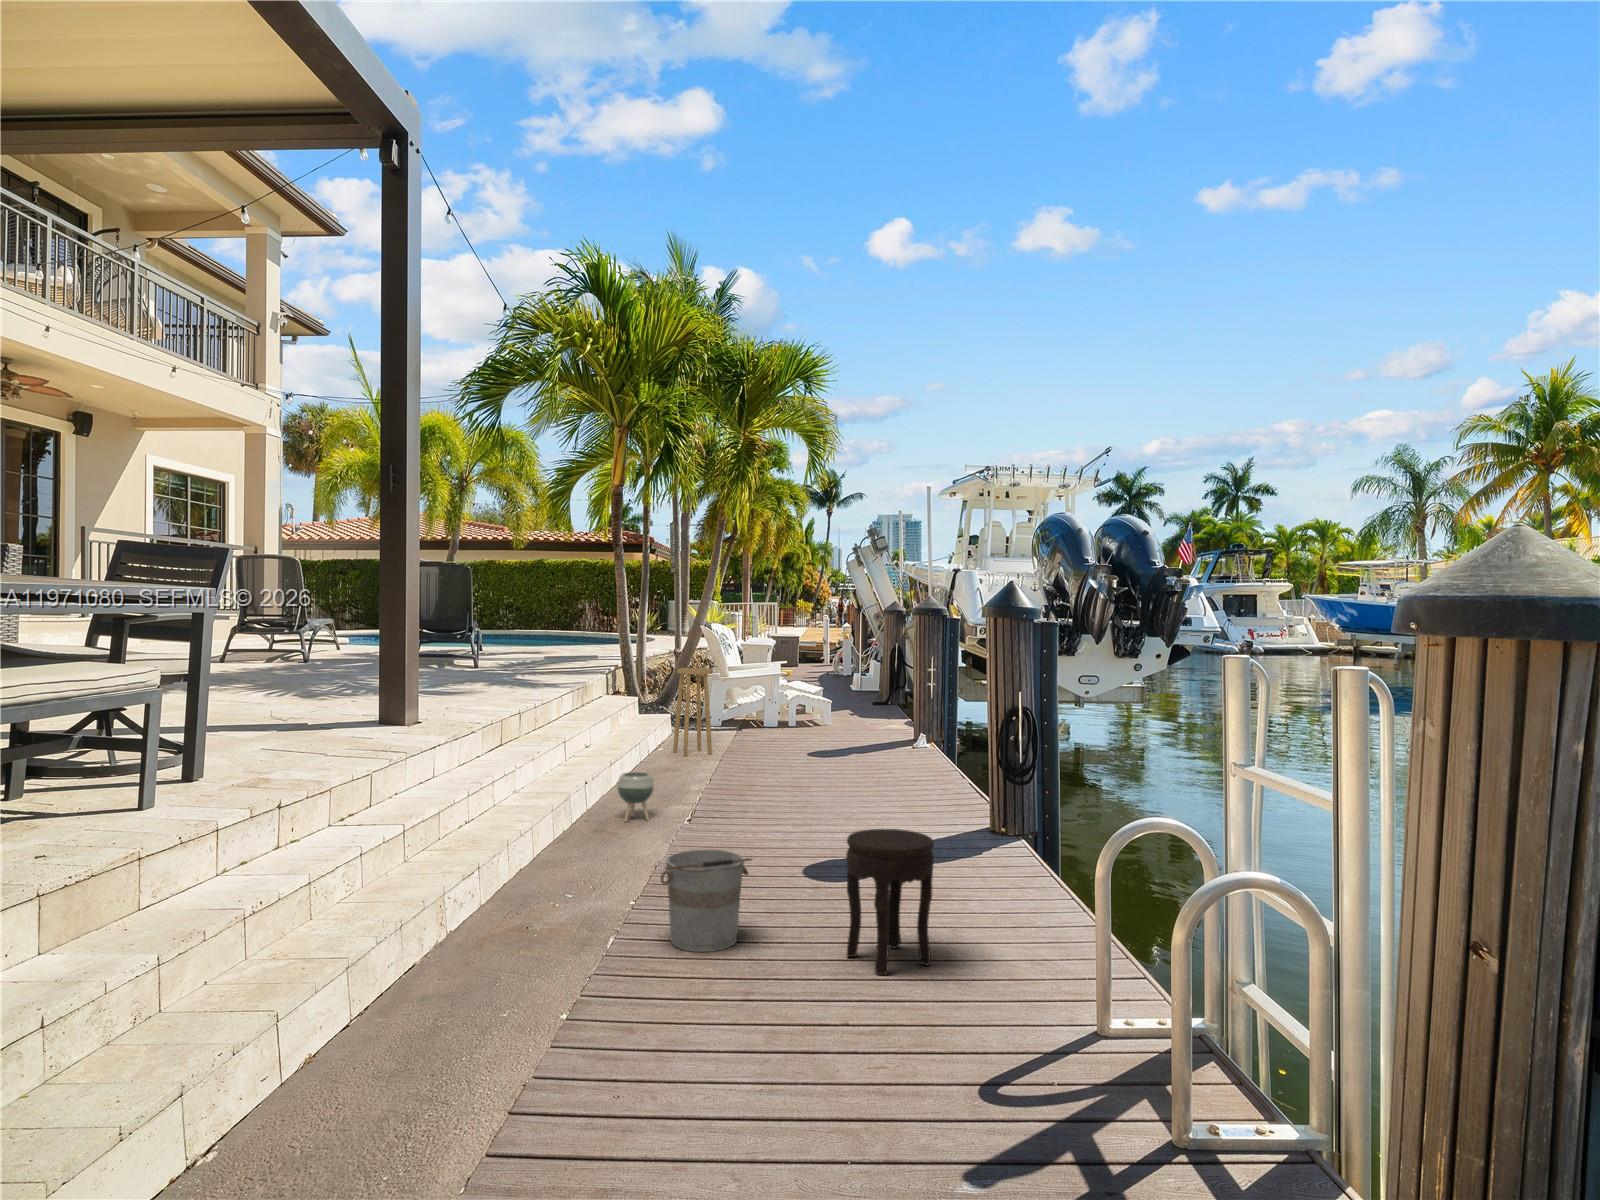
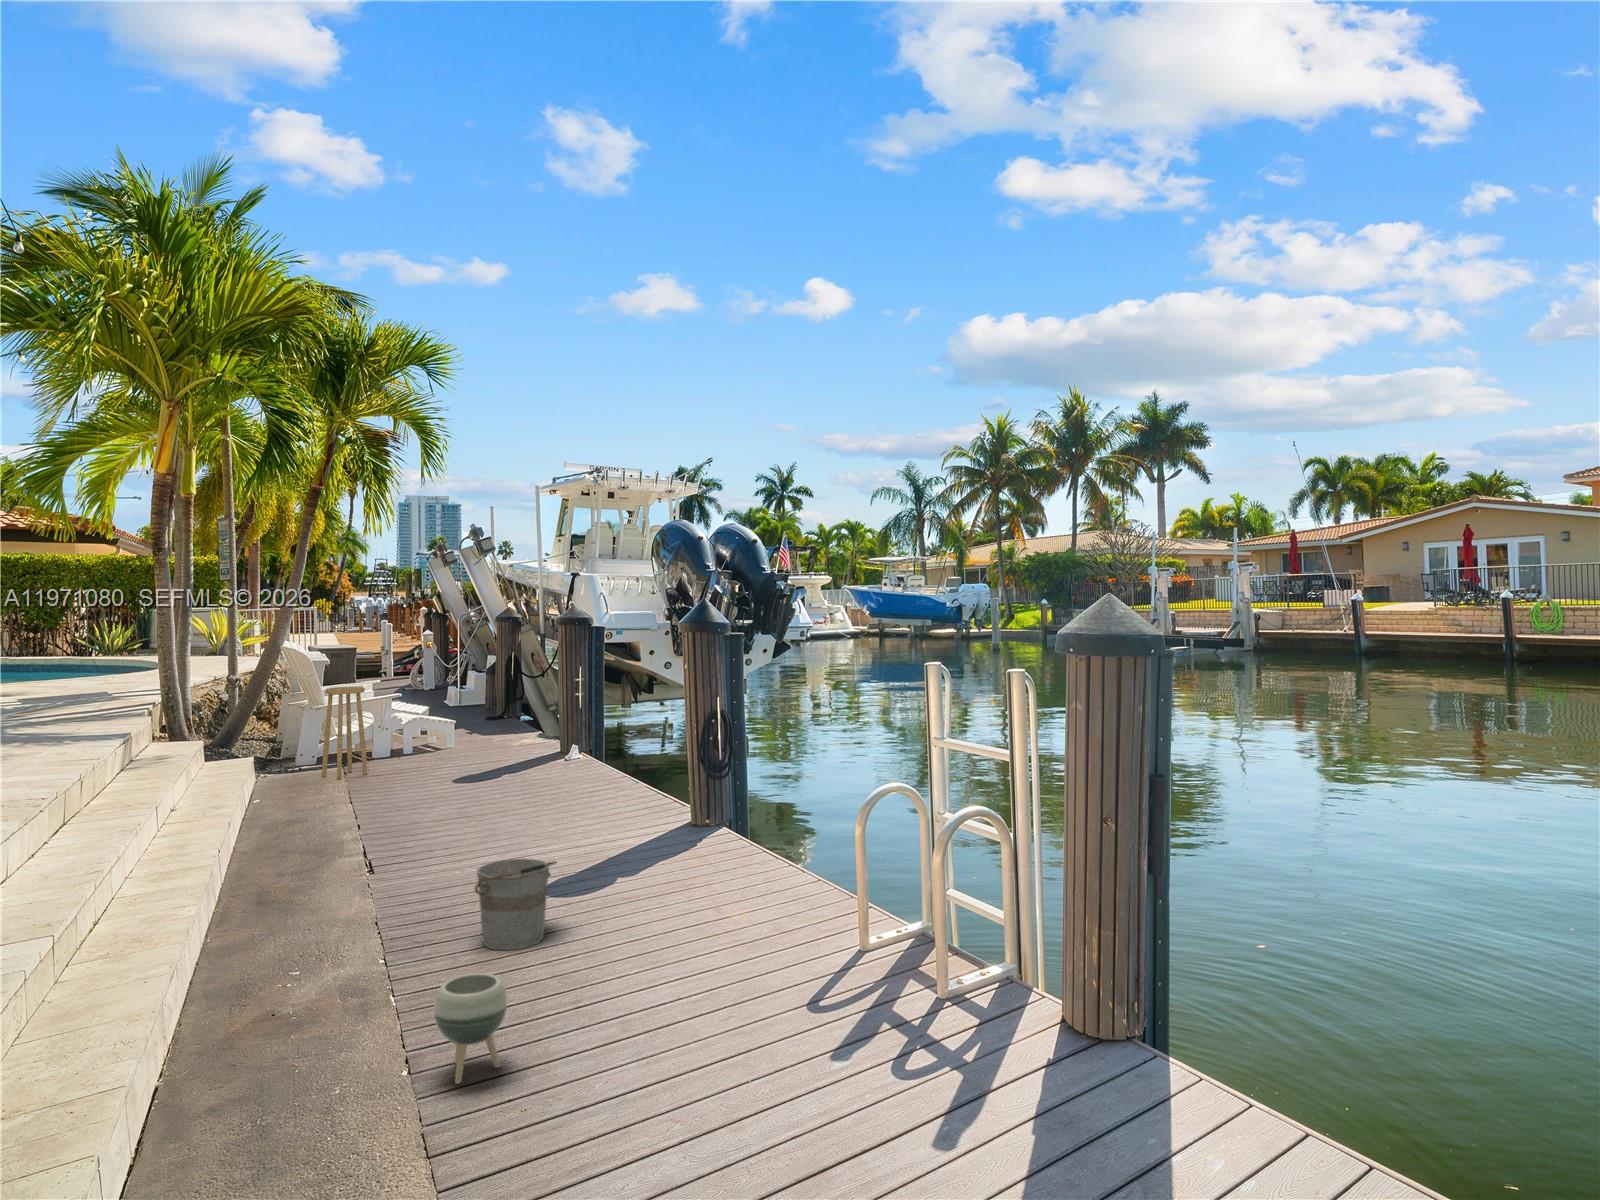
planter: present [617,772,654,822] -> present [434,973,508,1084]
side table: present [846,829,934,975] -> none [644,821,716,940]

